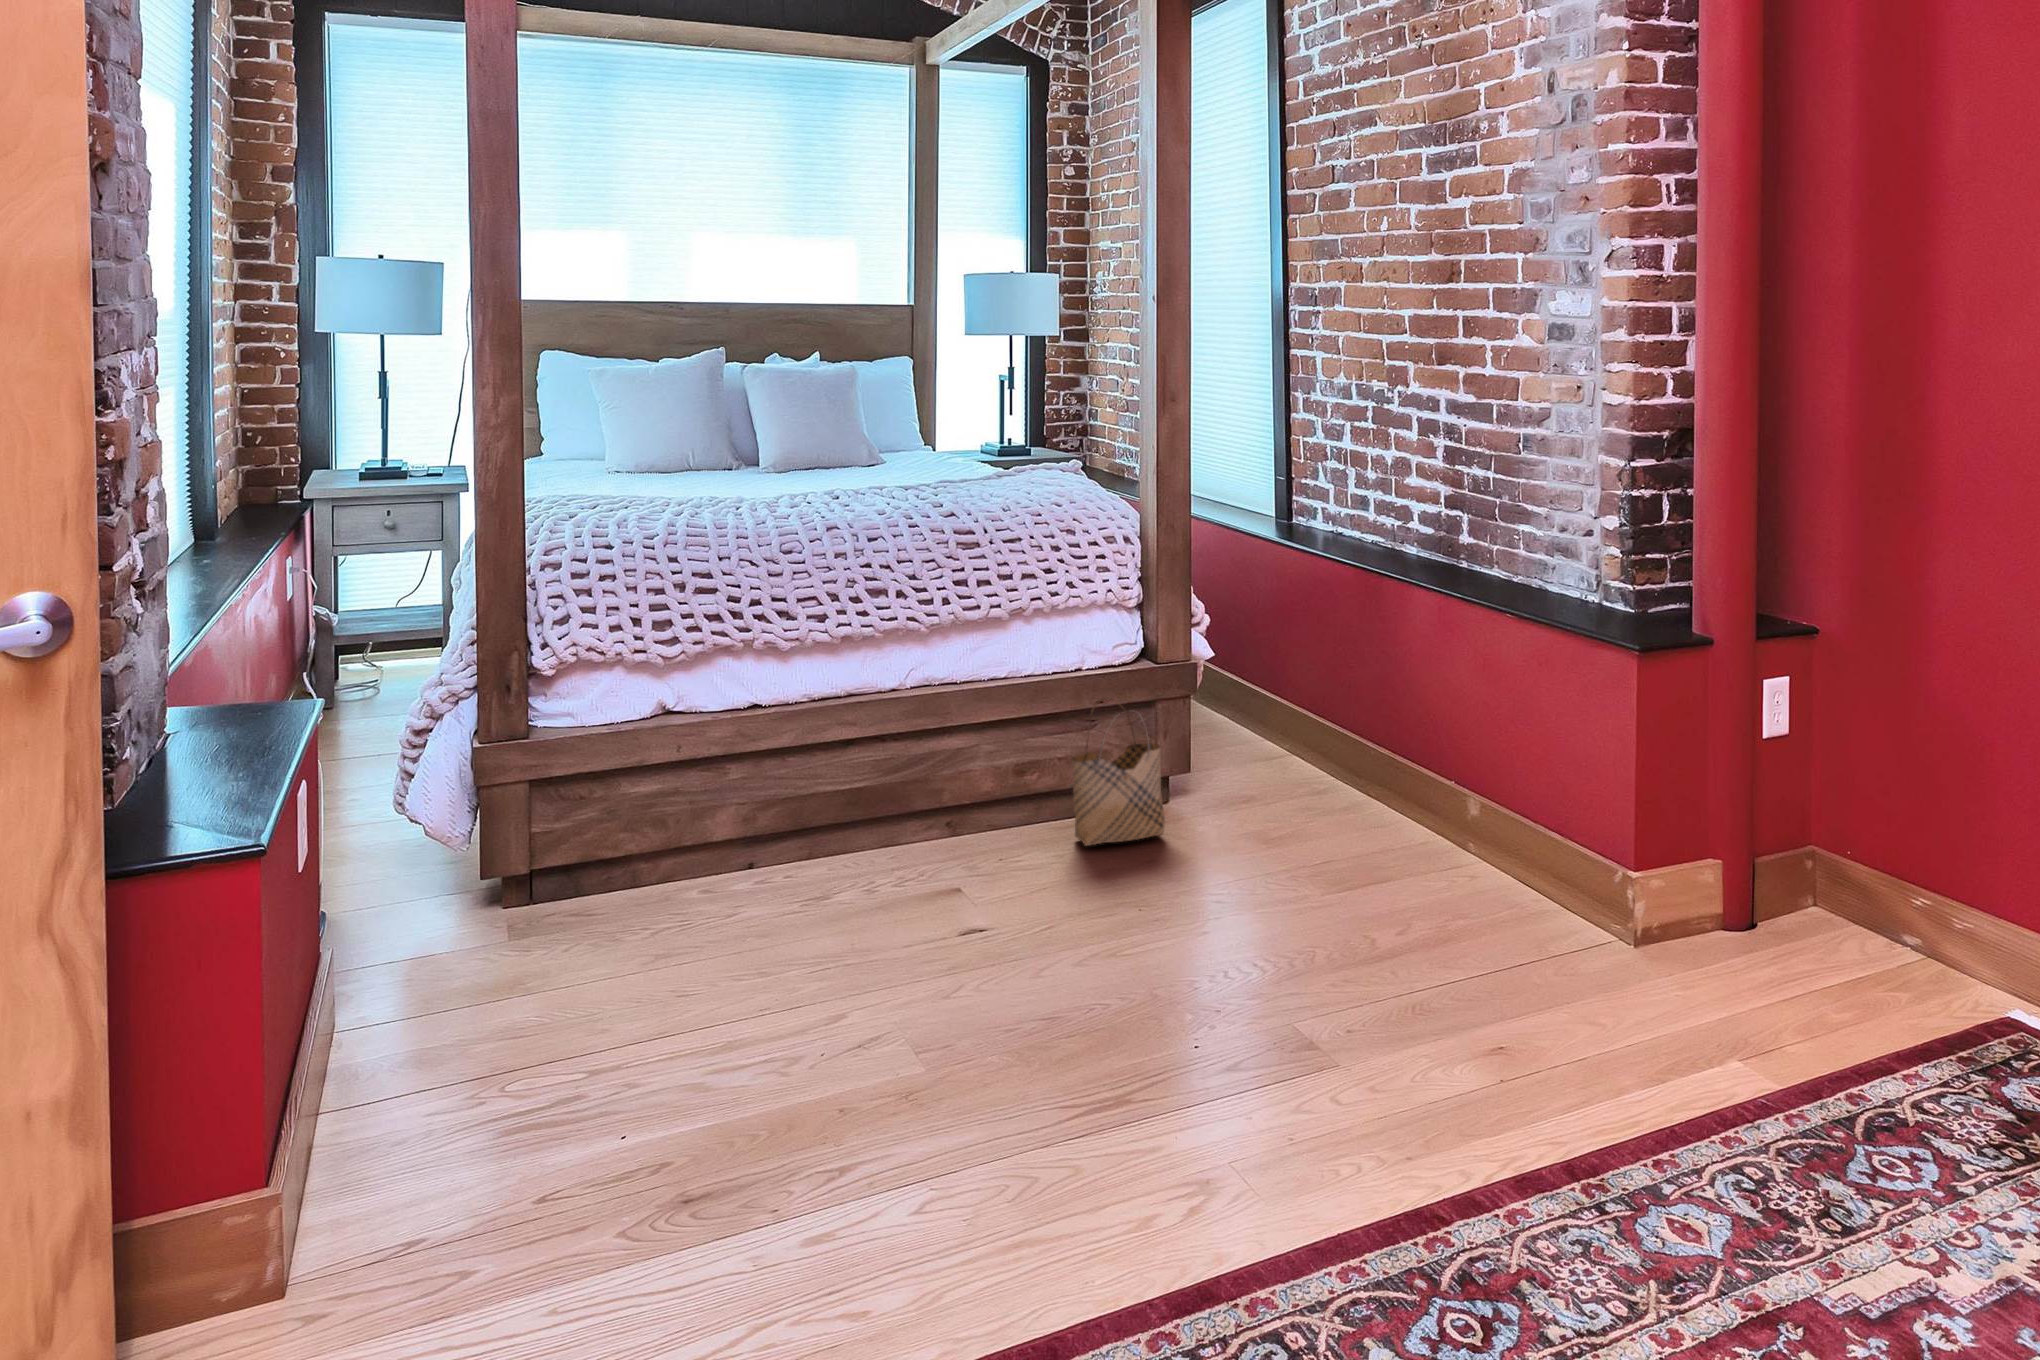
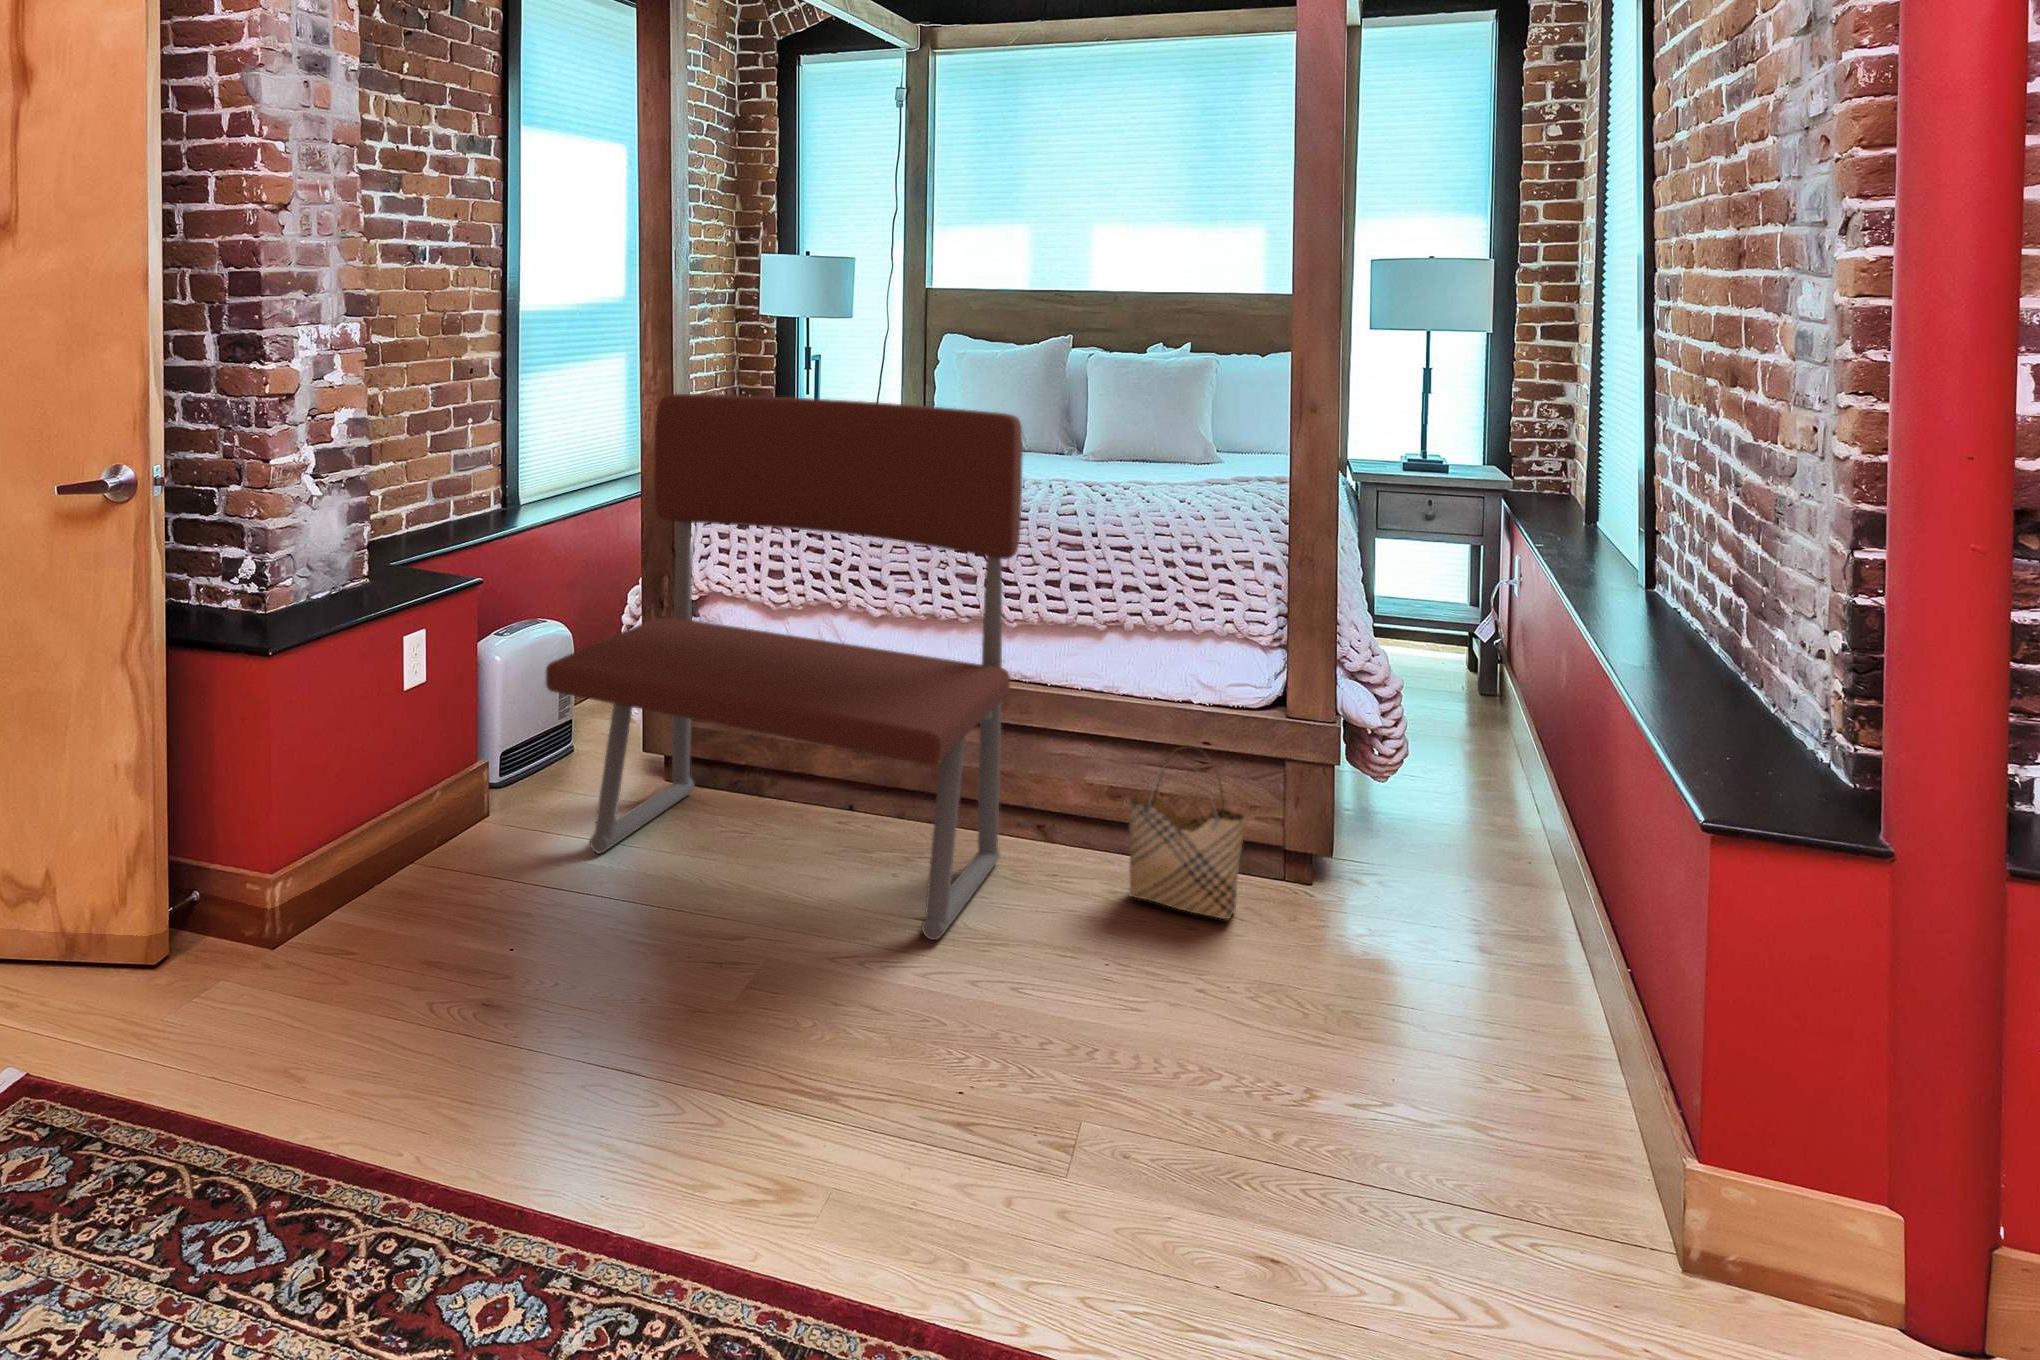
bench: none [538,419,1053,1031] -> present [546,394,1023,940]

